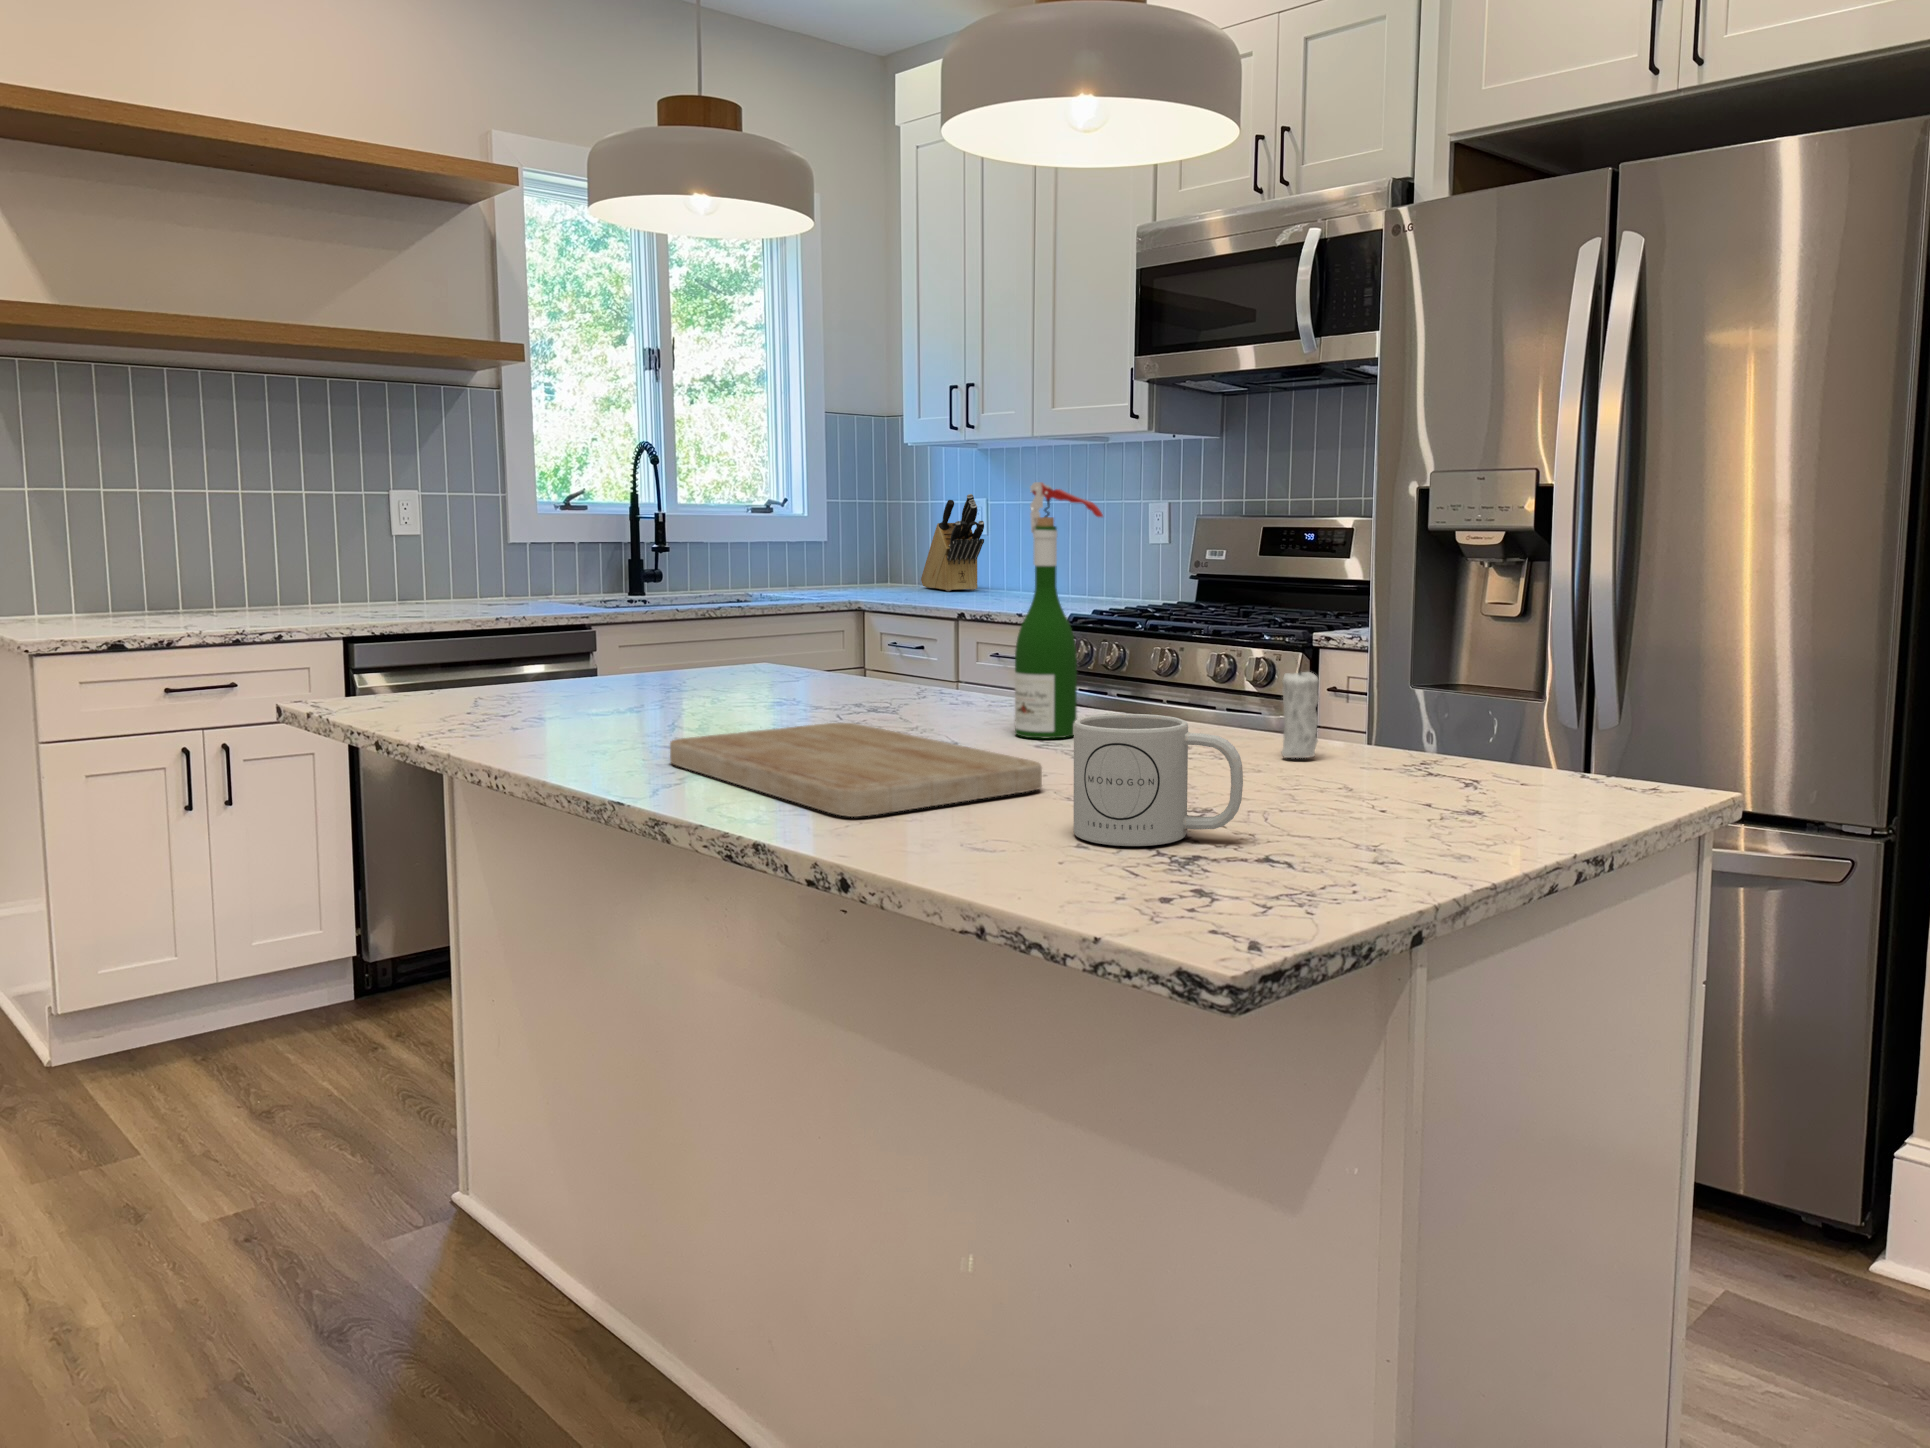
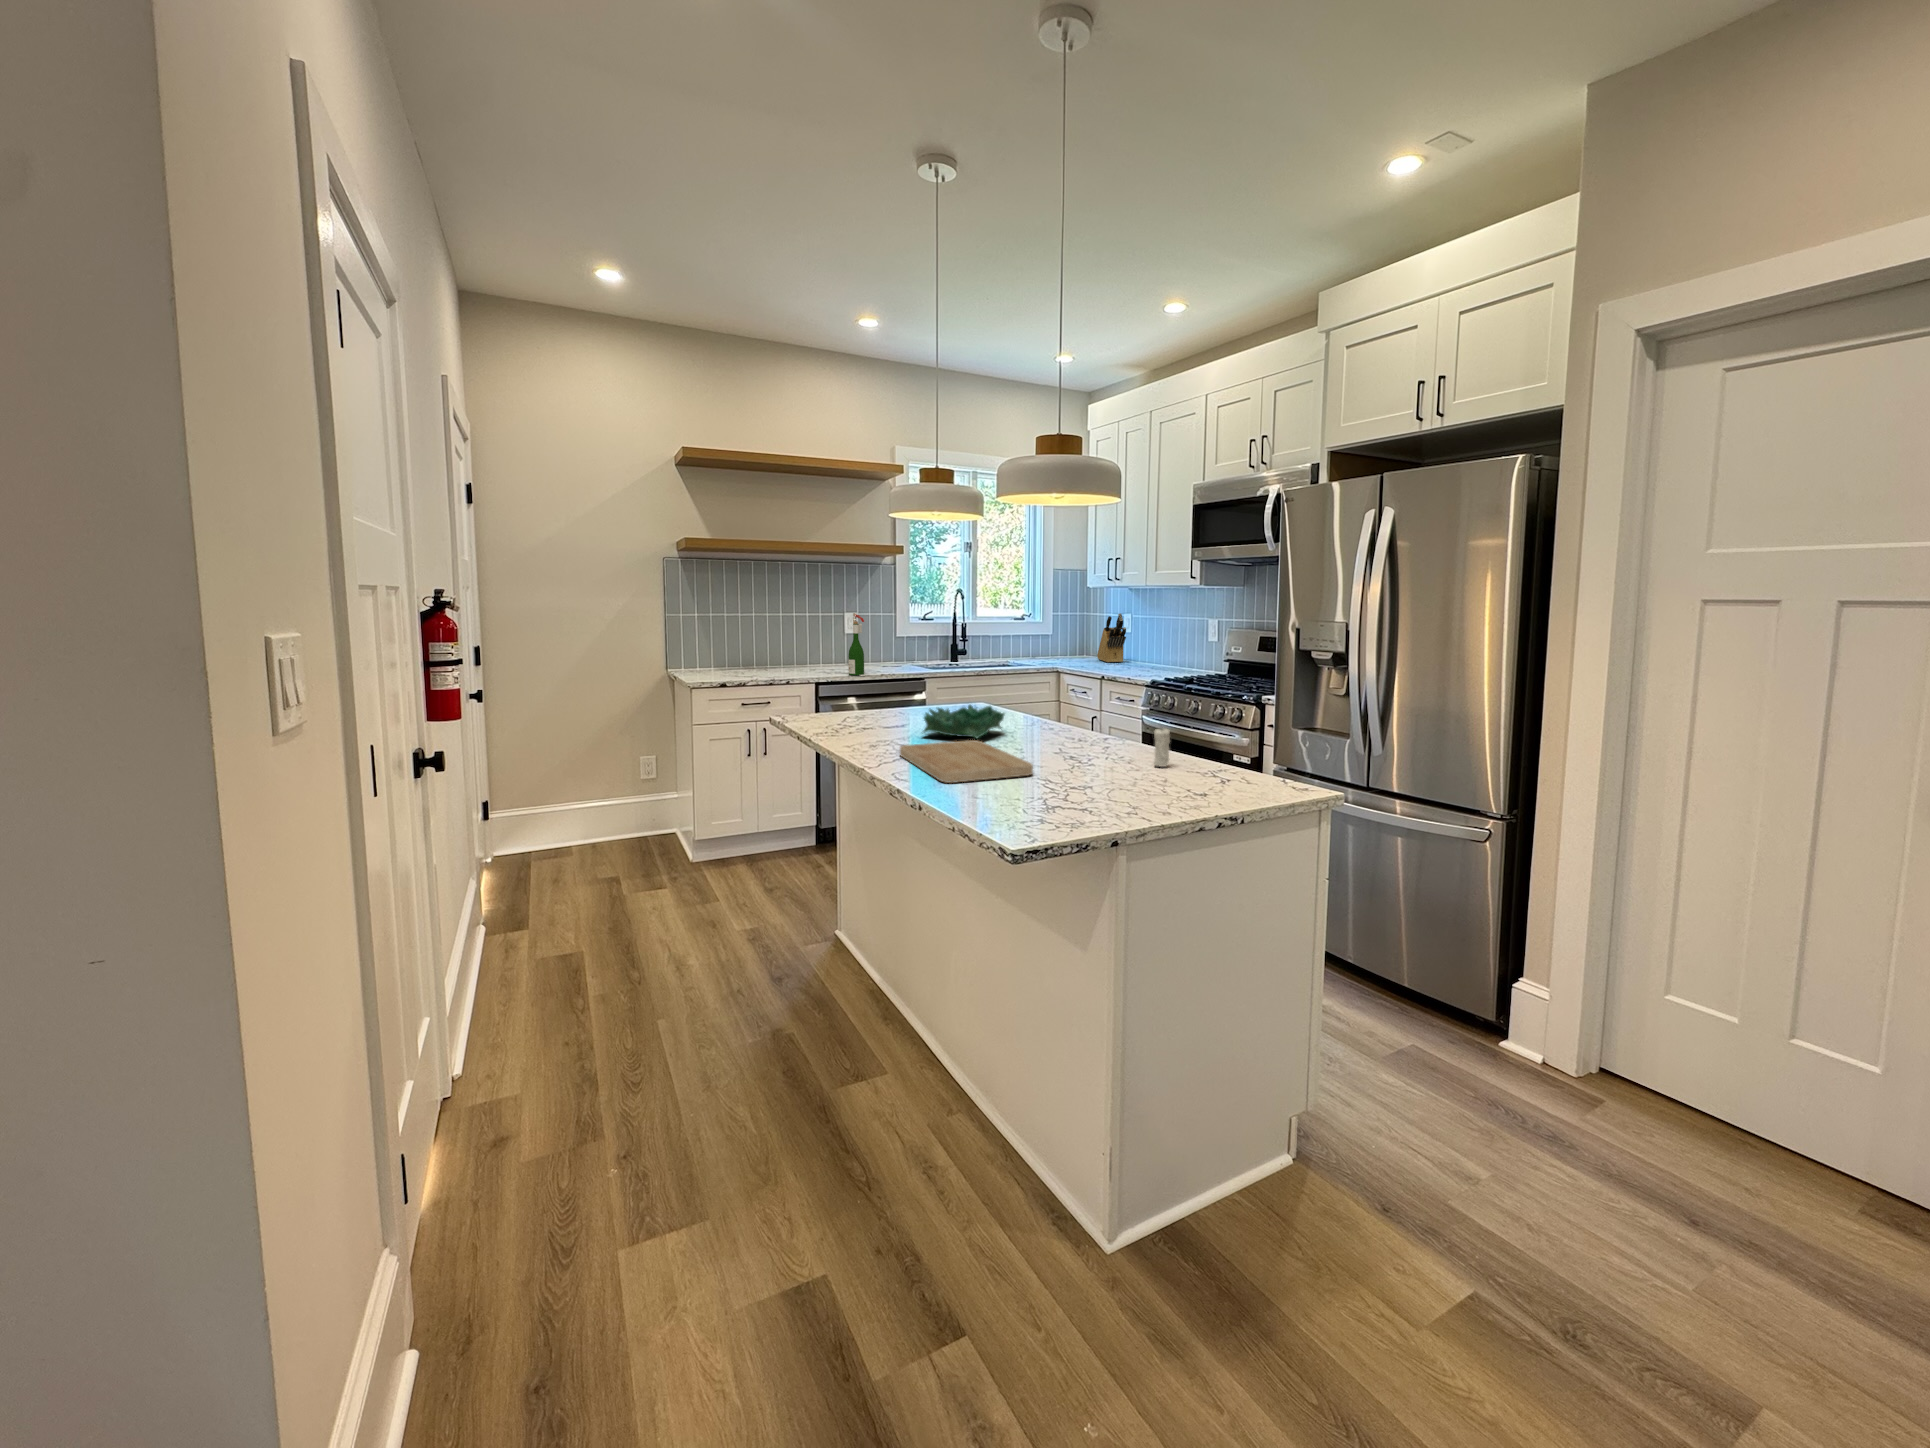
wine bottle: present [1015,482,1103,739] -> present [848,613,865,676]
decorative bowl: none [688,649,880,722] -> present [923,705,1004,738]
mug: present [1073,714,1243,846] -> none [1022,748,1085,802]

